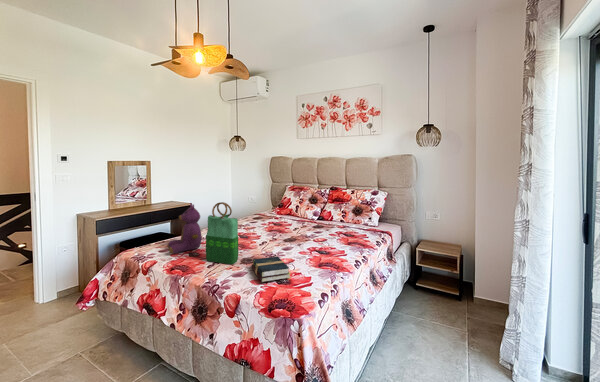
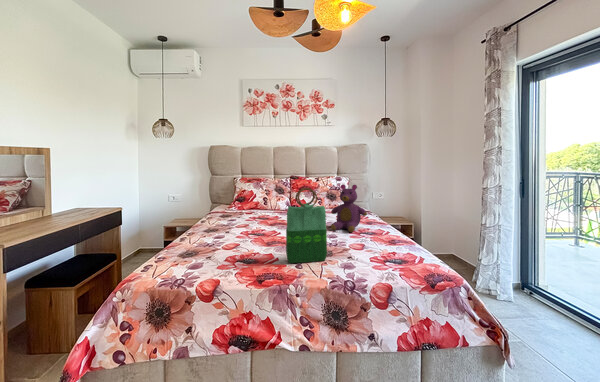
teddy bear: present [168,203,202,253] -> present [331,184,367,232]
hardback book: present [251,257,290,282] -> none [352,243,401,266]

